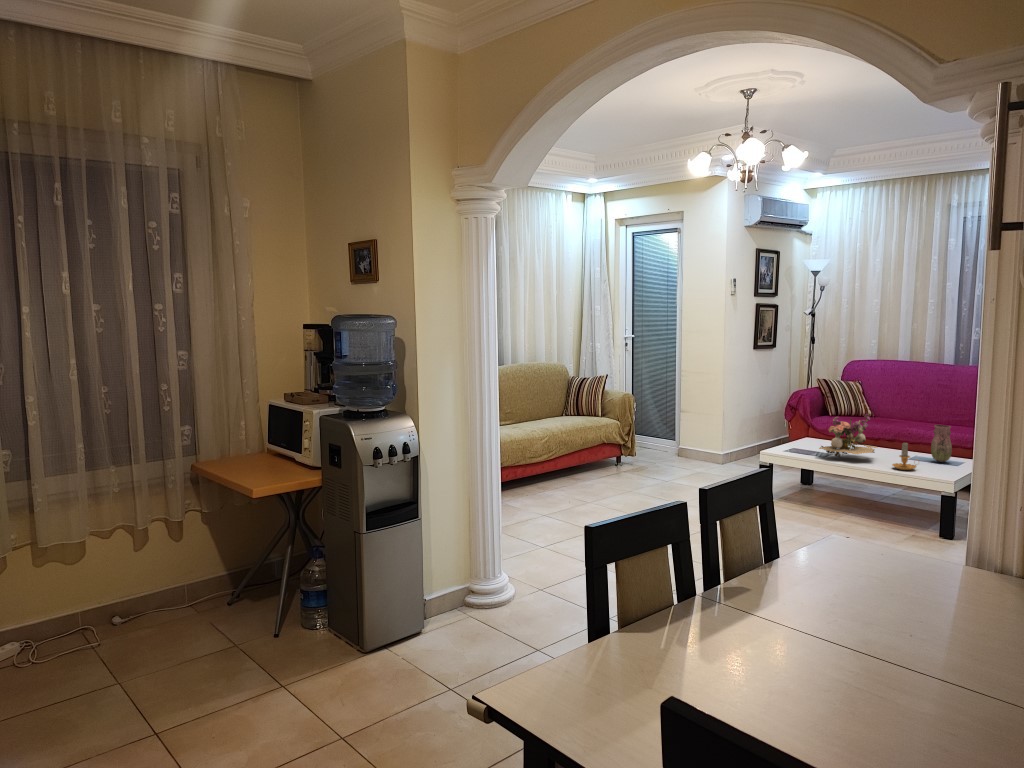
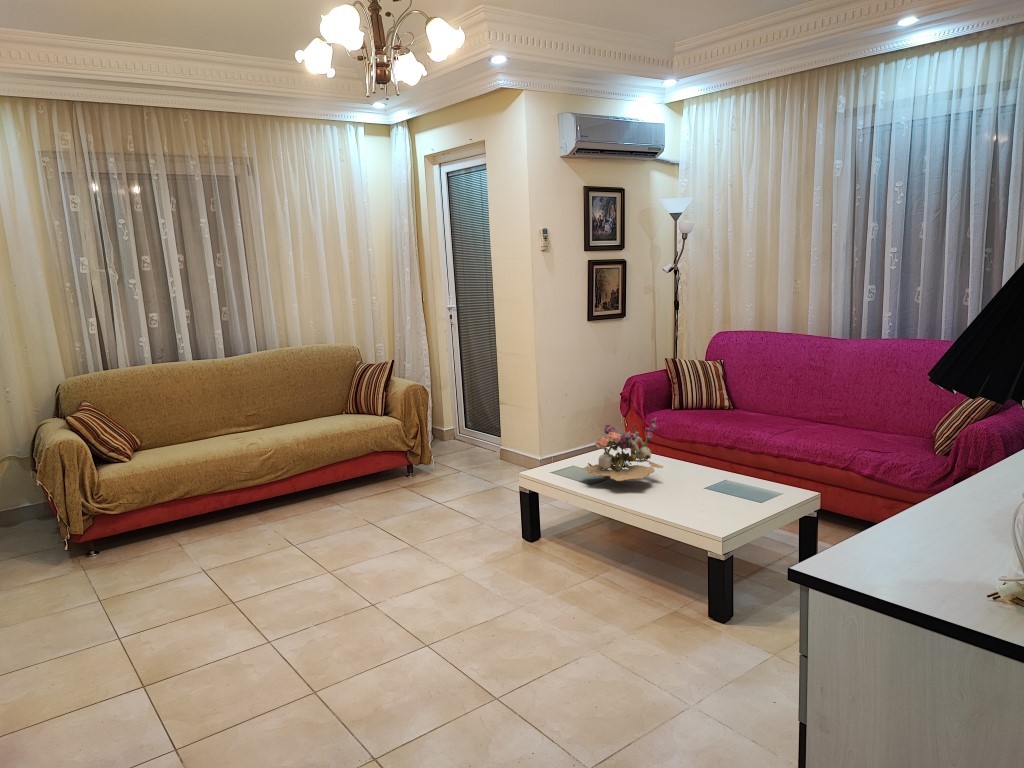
vase: present [931,425,952,462] -> none [733,436,760,491]
candle: present [892,443,917,470] -> none [656,467,695,509]

